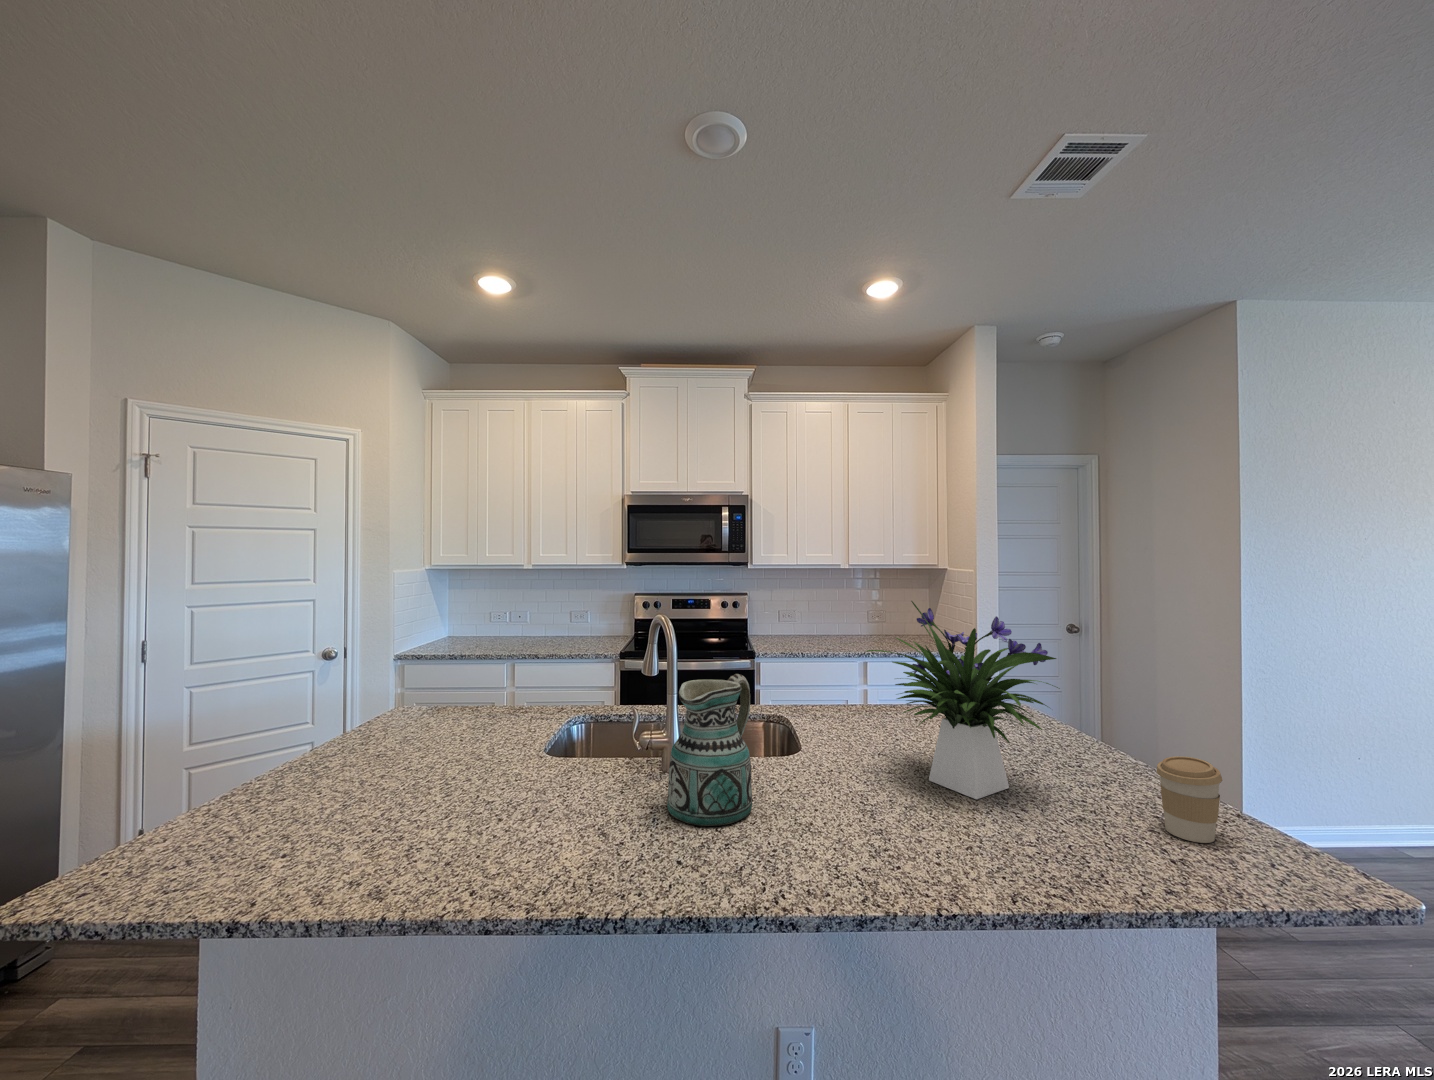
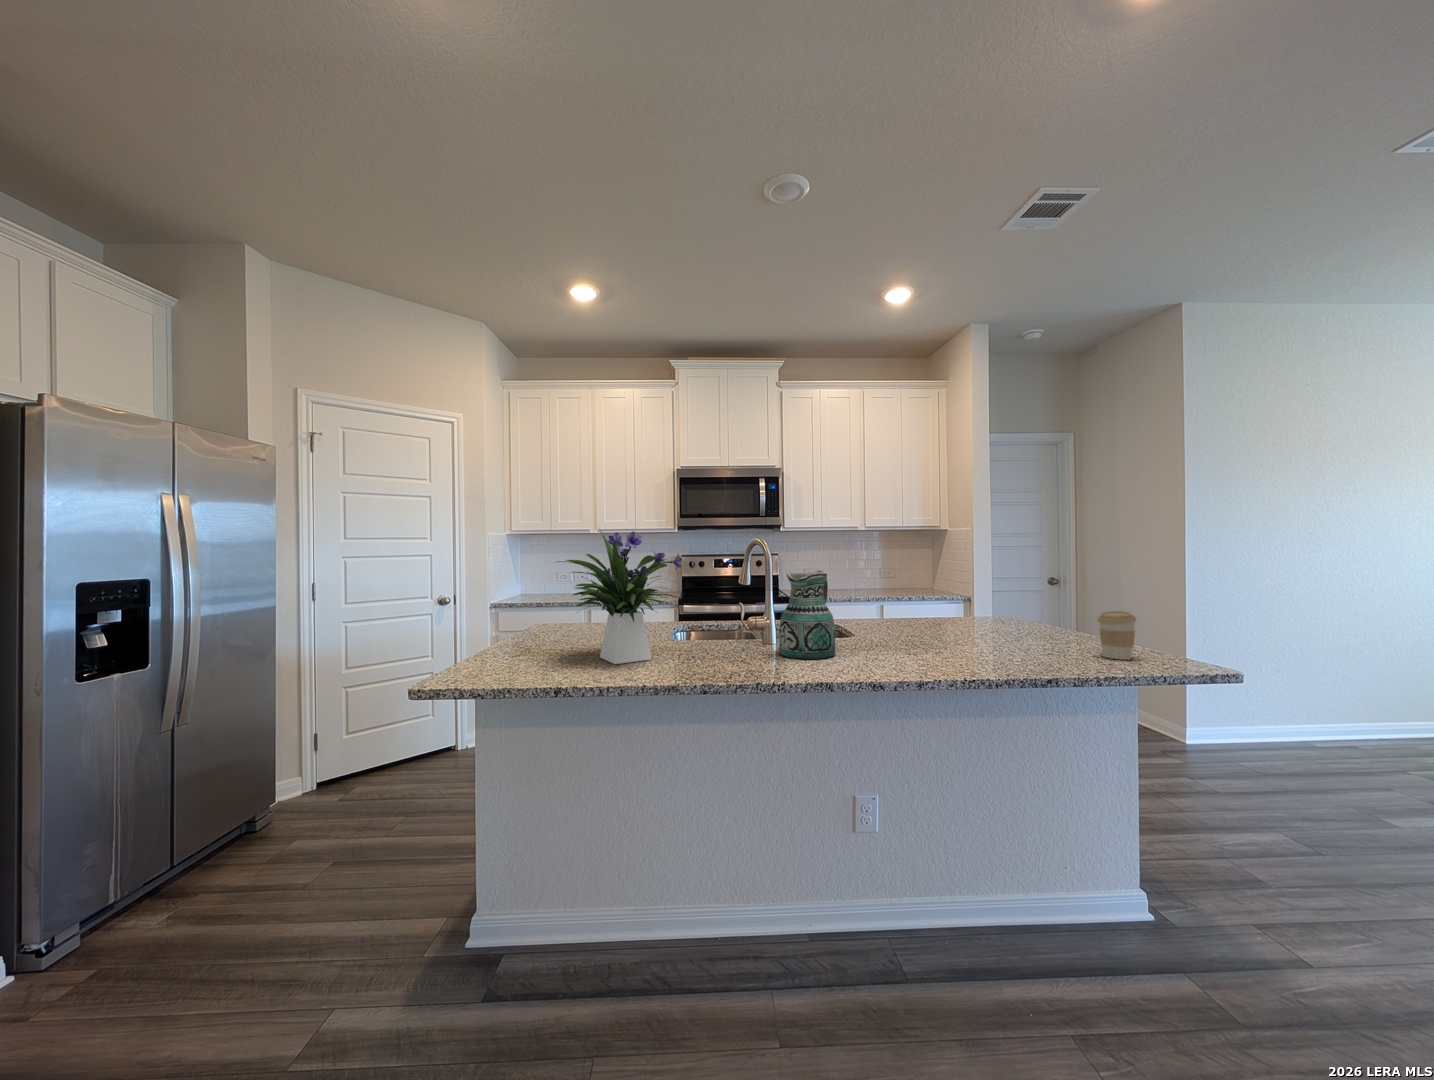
flower arrangement: present [867,601,1058,799] -> present [557,530,681,664]

